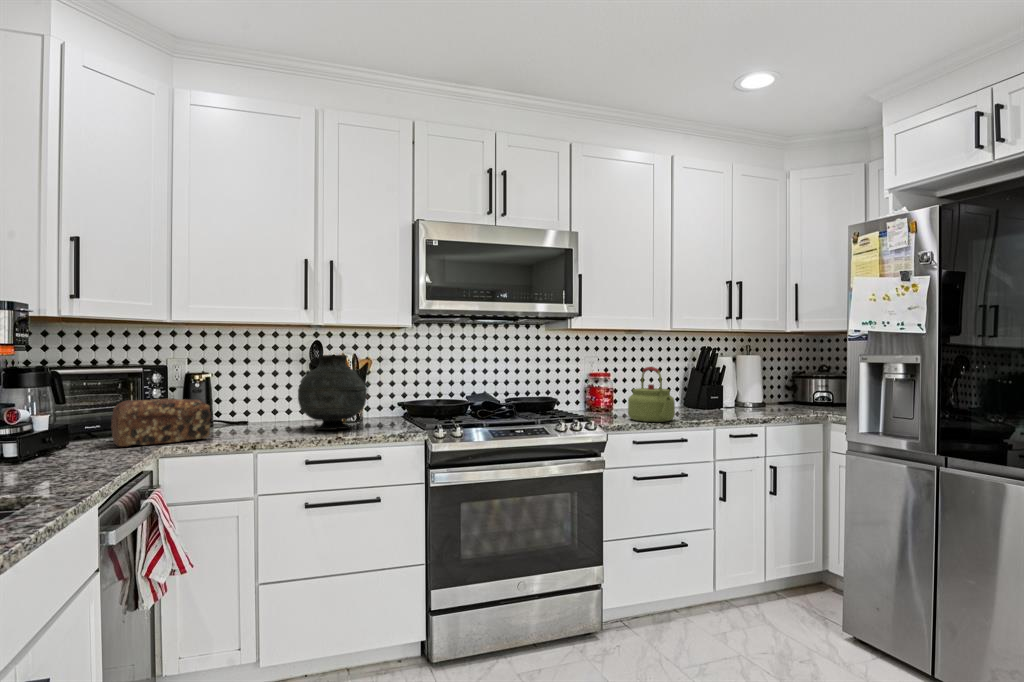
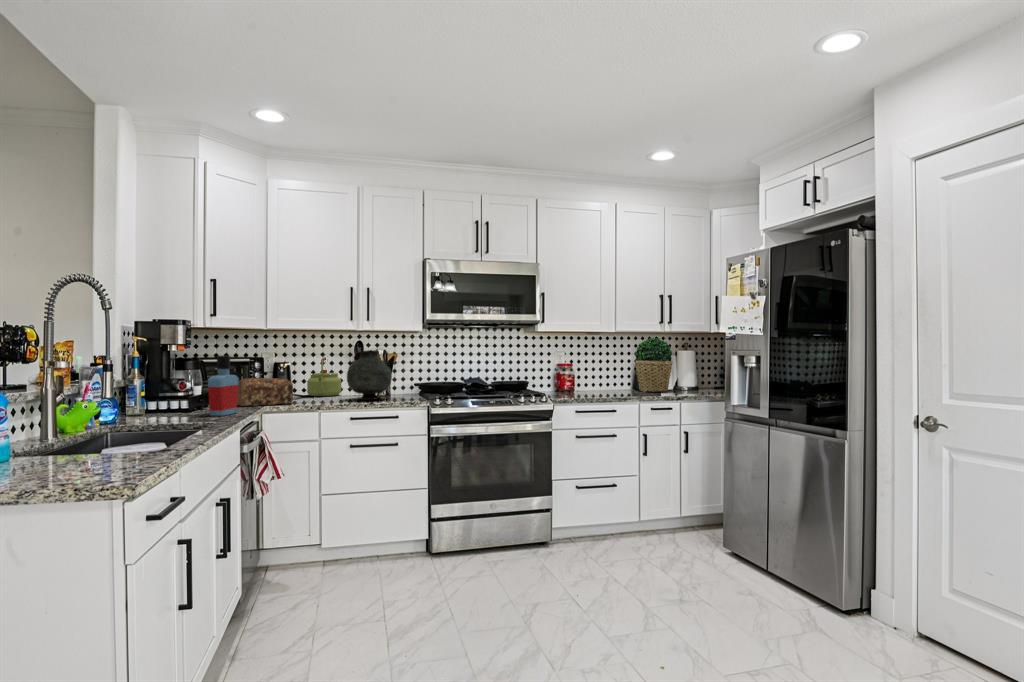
potted plant: none [687,338,738,410] -> present [635,338,672,392]
bottle: none [37,364,104,474] -> present [208,356,239,416]
kettle: present [628,367,675,422] -> present [307,357,341,396]

